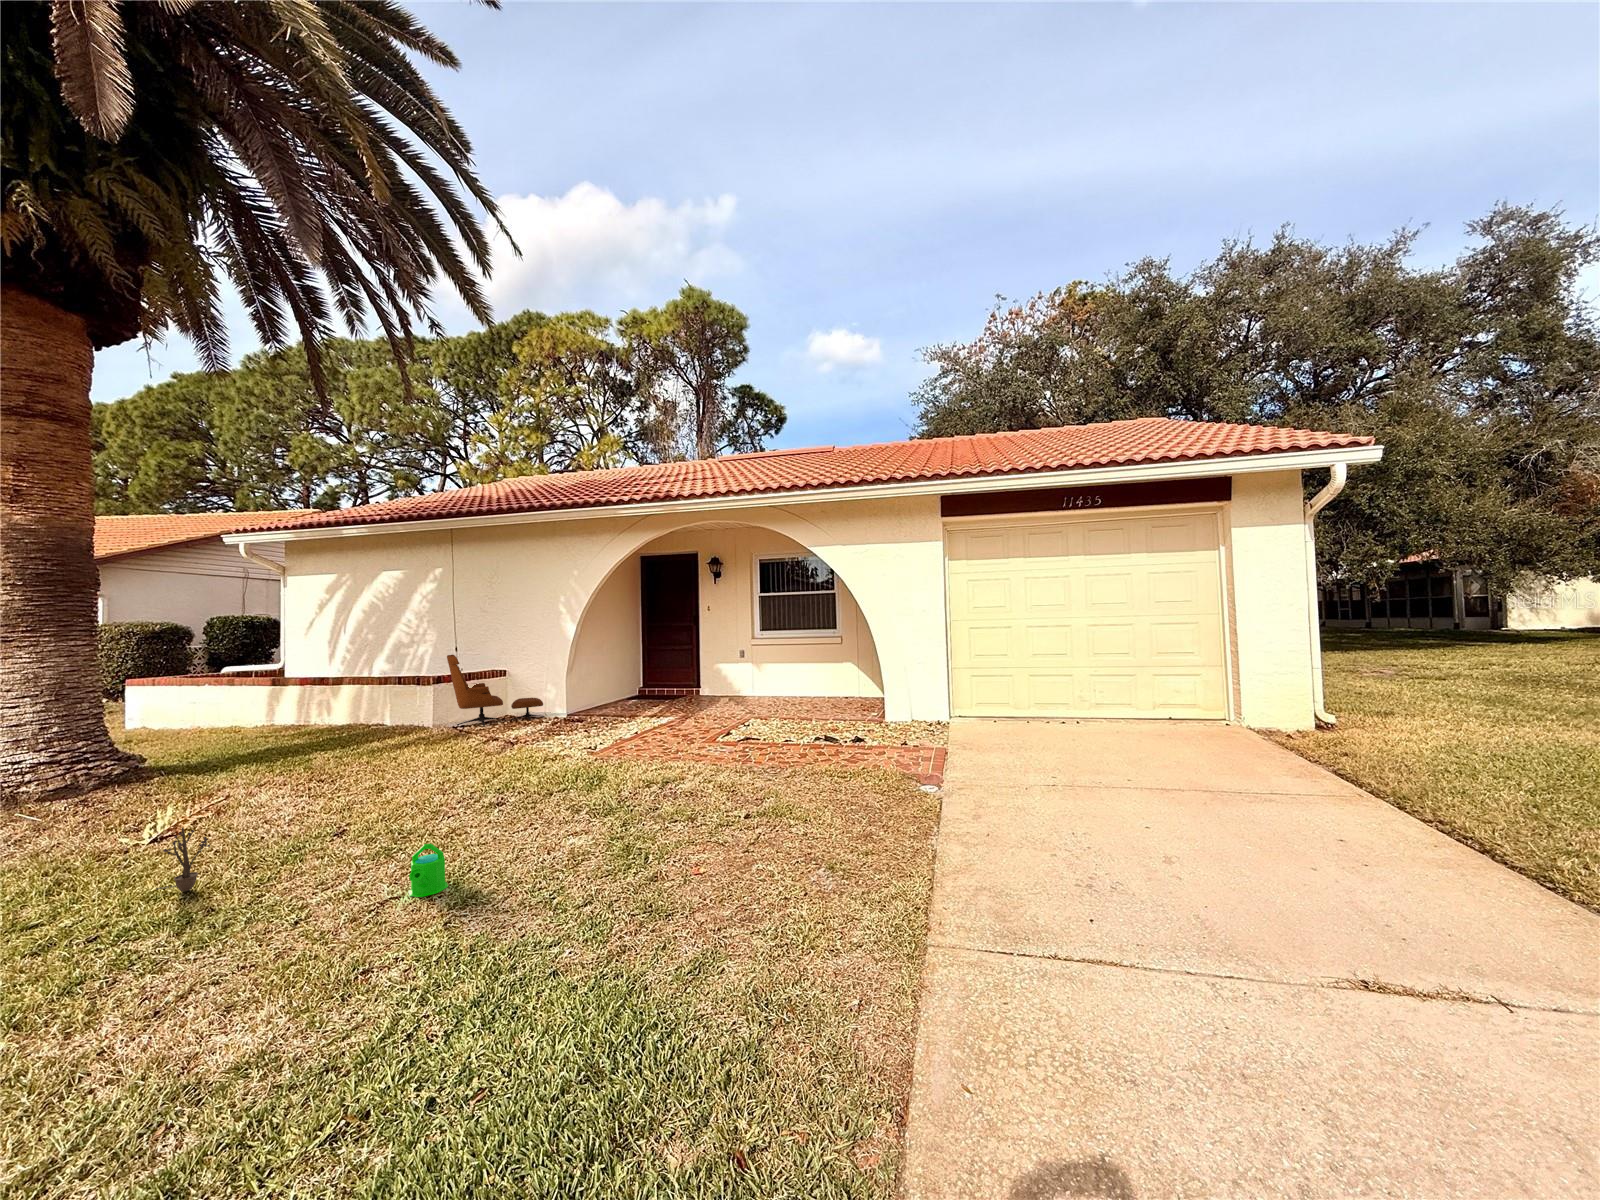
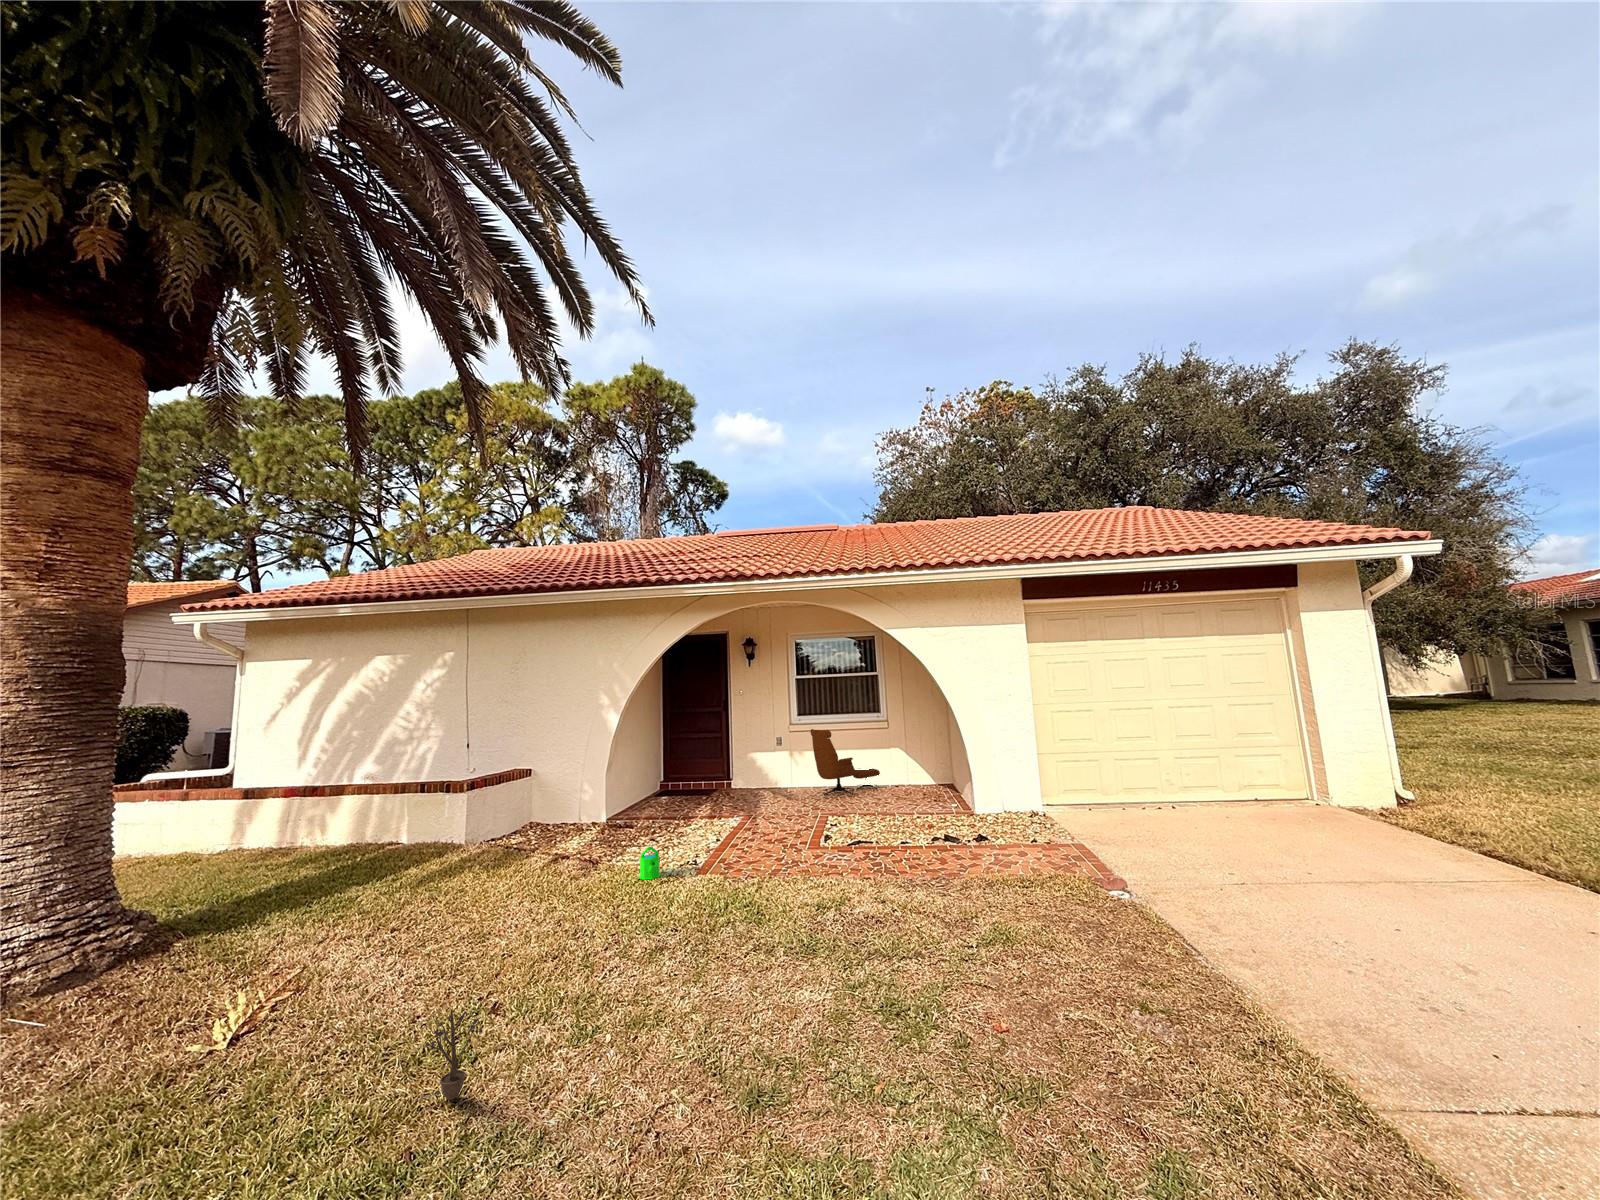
lounge chair: present [447,655,544,727] -> present [810,729,880,796]
watering can: present [408,843,448,897] -> present [639,846,661,879]

